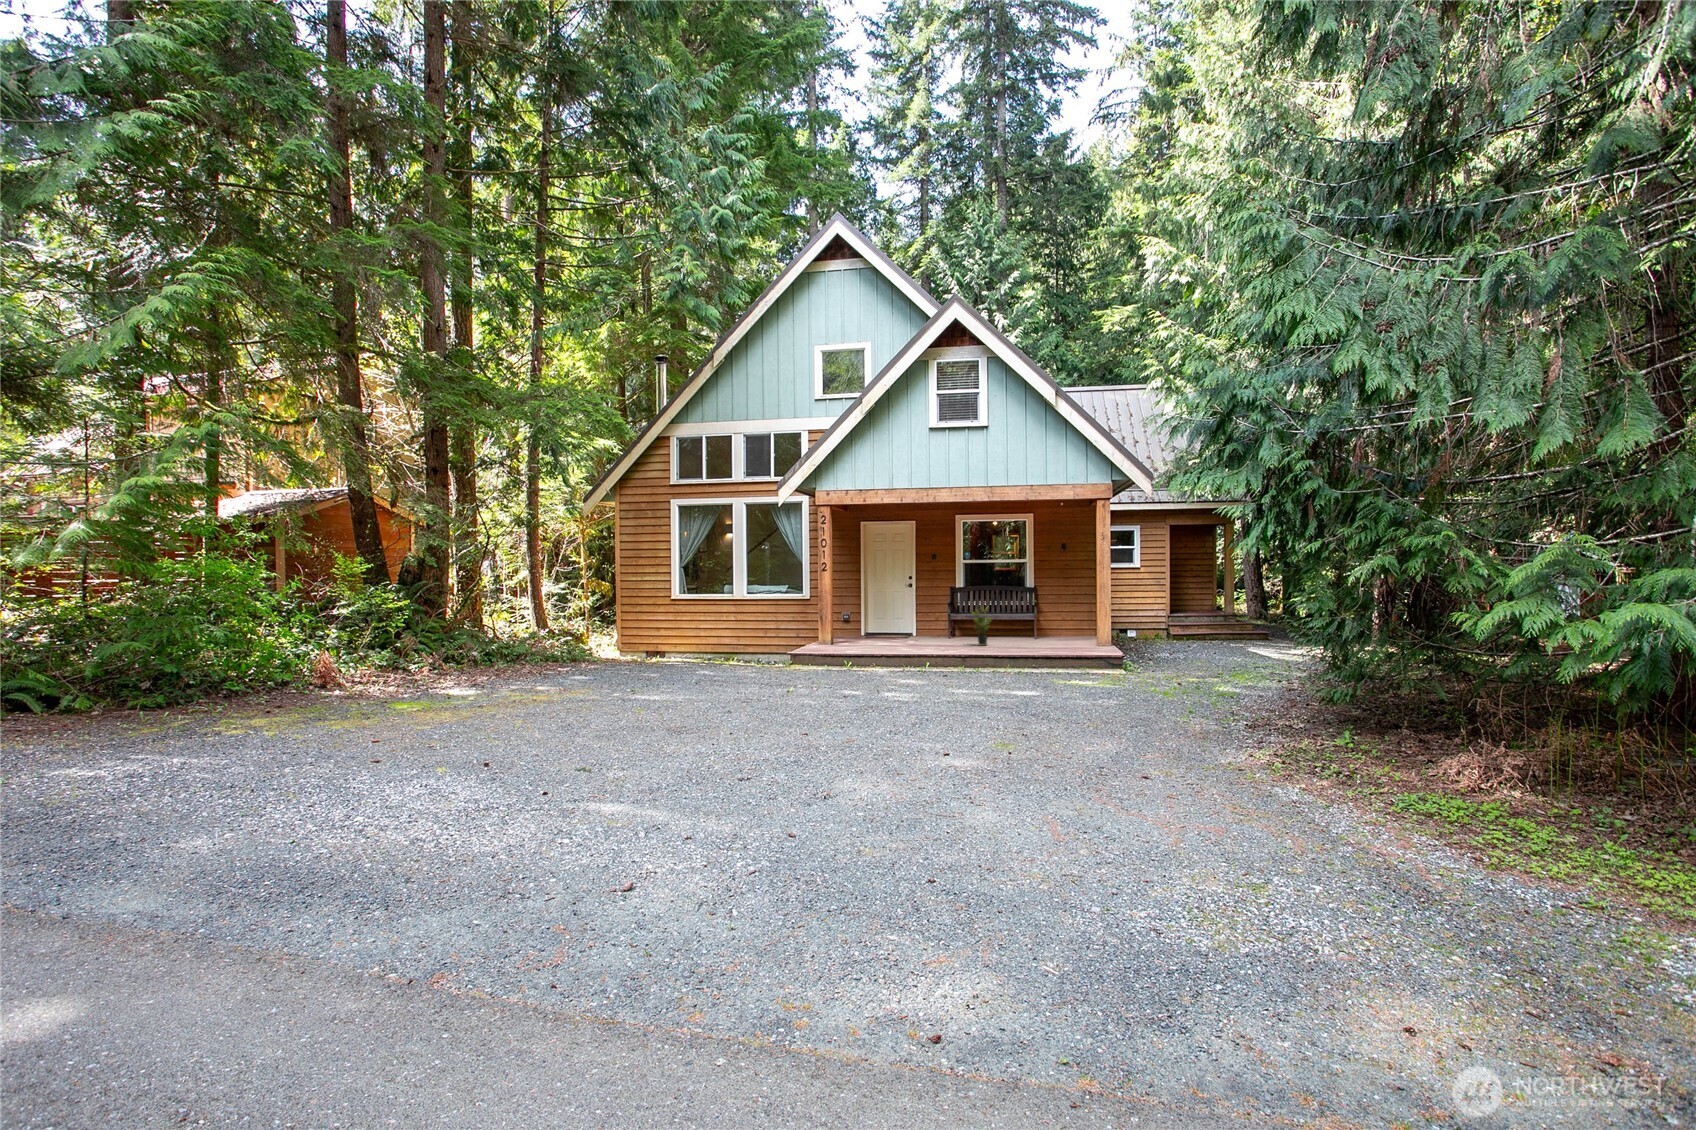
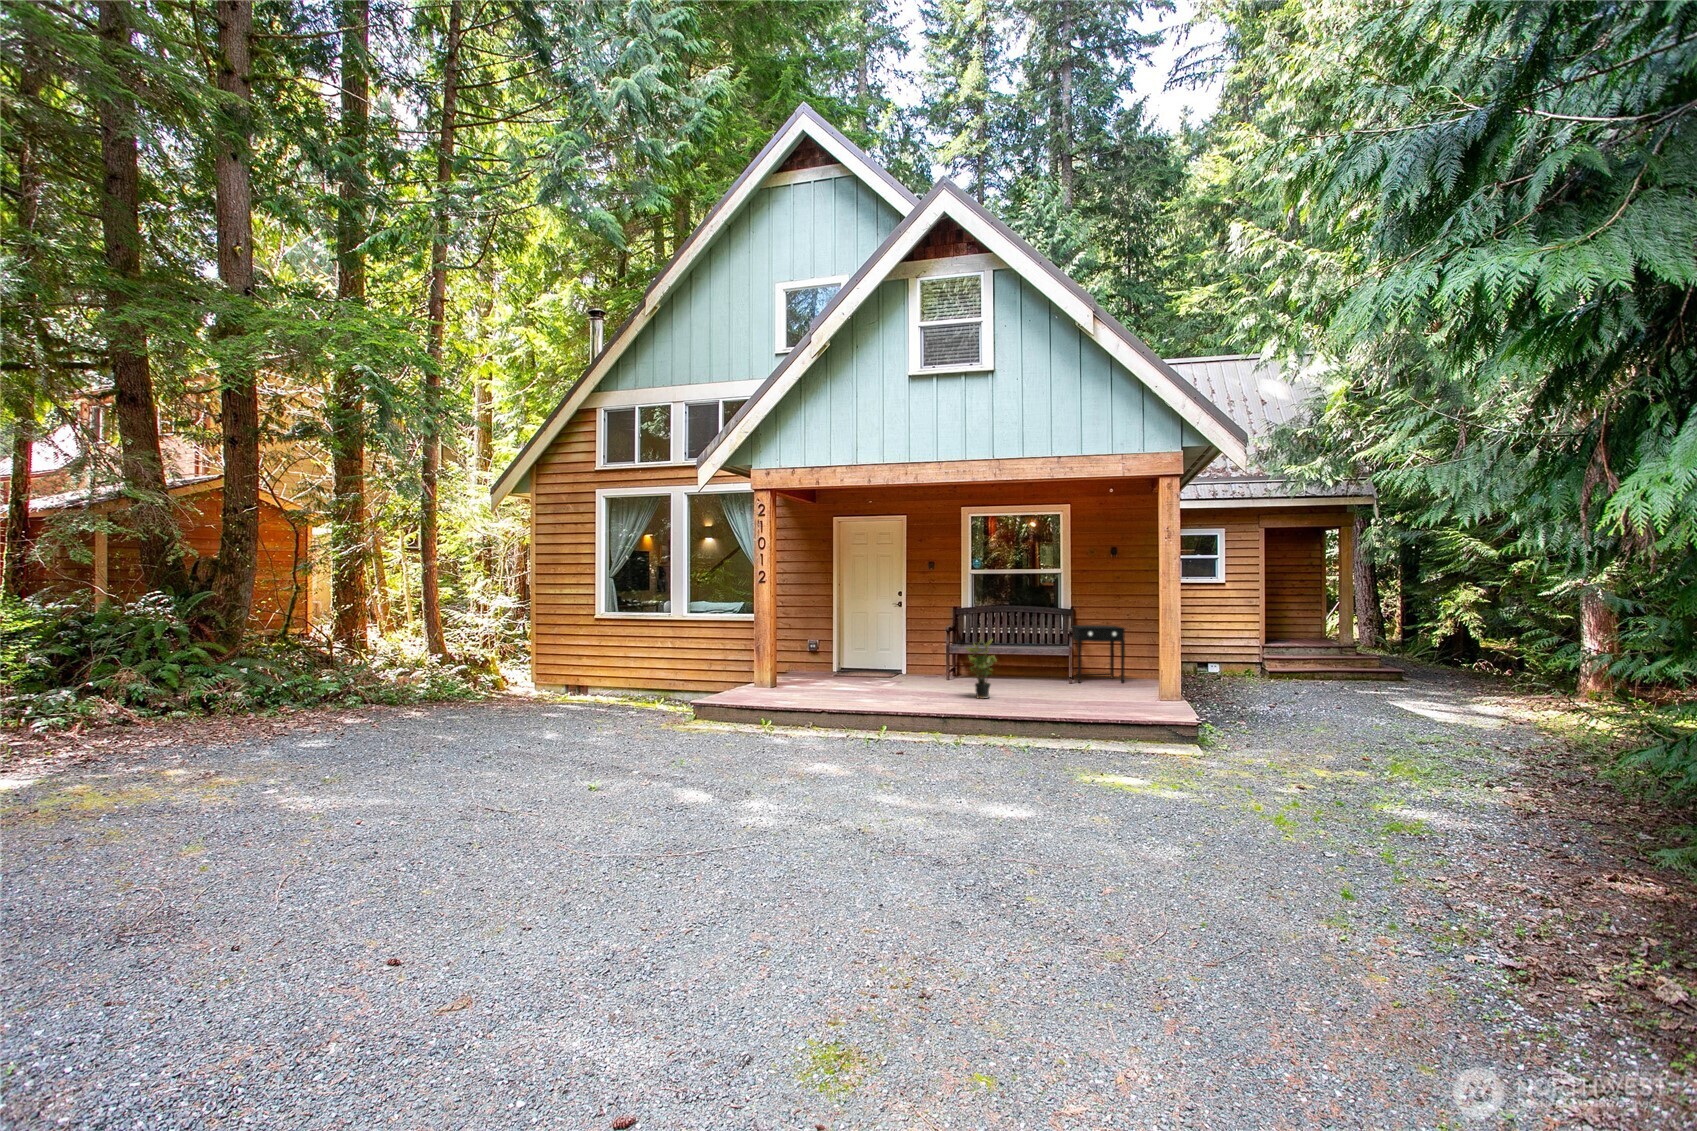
side table: none [1032,598,1072,638] -> present [1072,625,1125,683]

